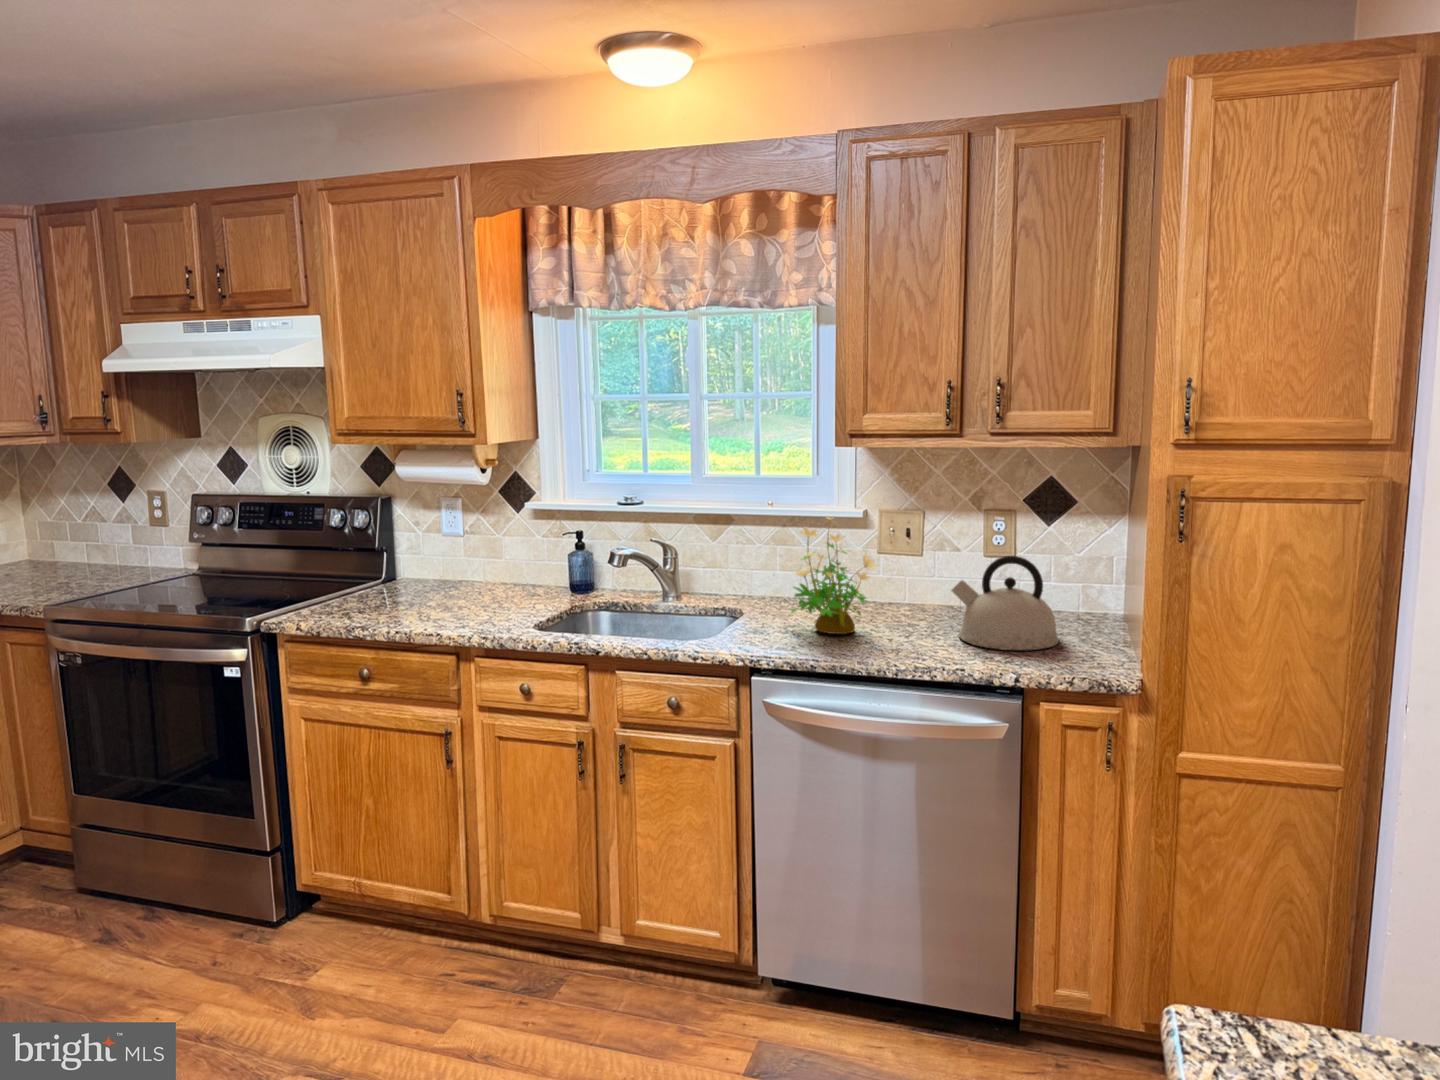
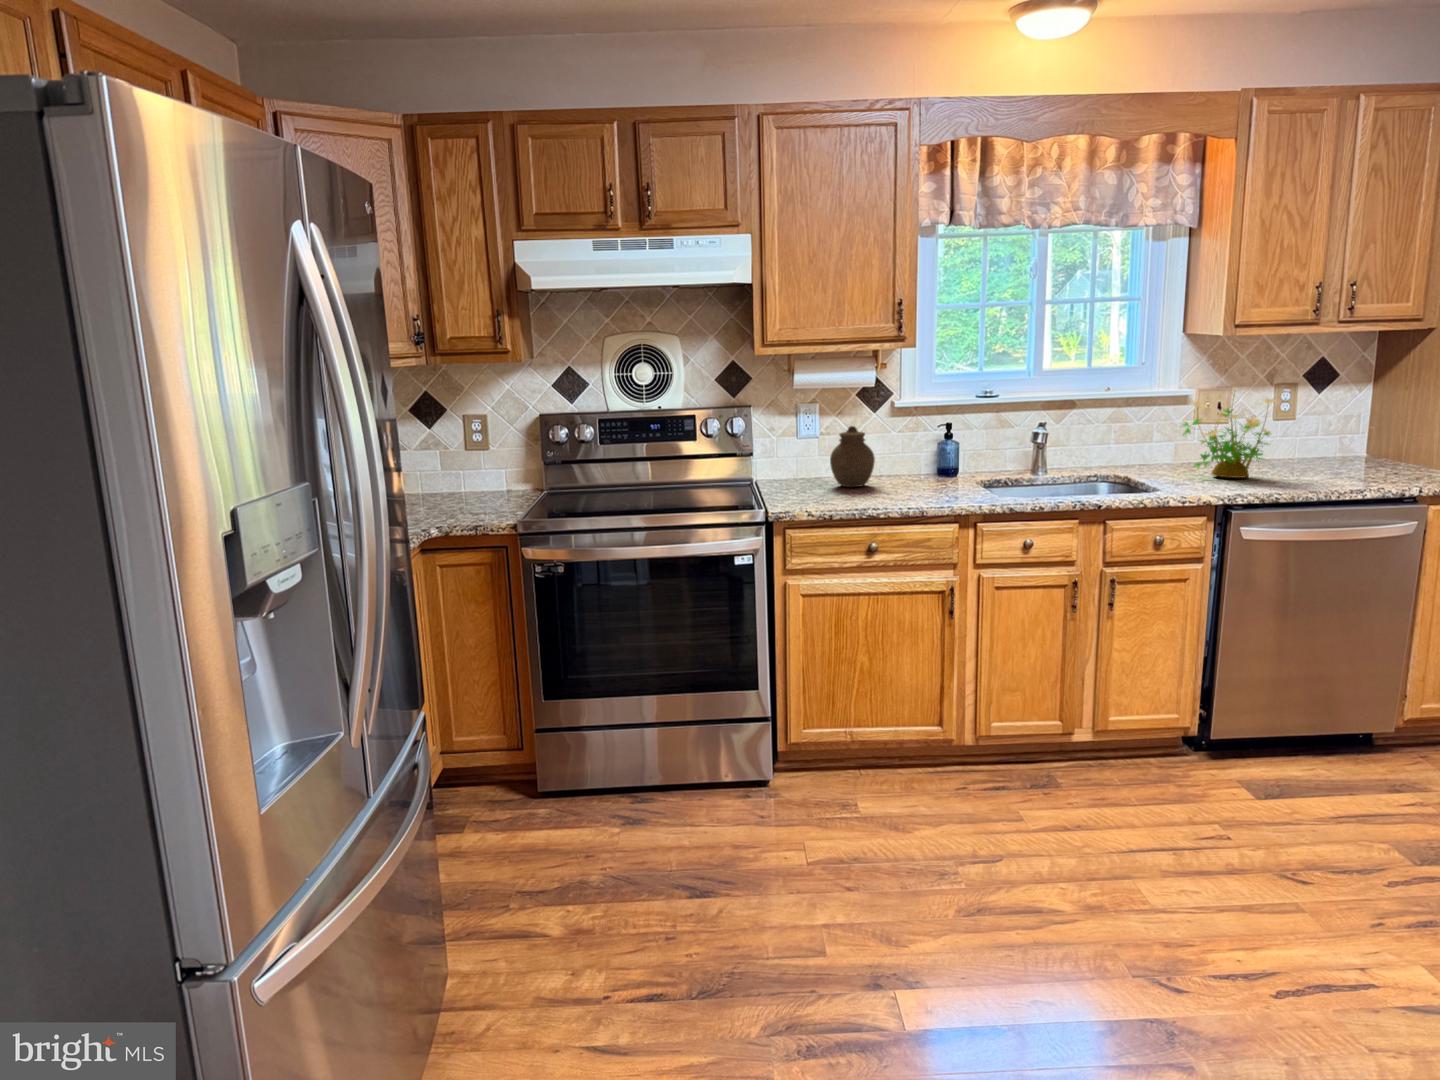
jar: none [420,529,472,598] -> present [830,426,875,487]
kettle: present [952,556,1059,650] -> none [1309,409,1394,475]

